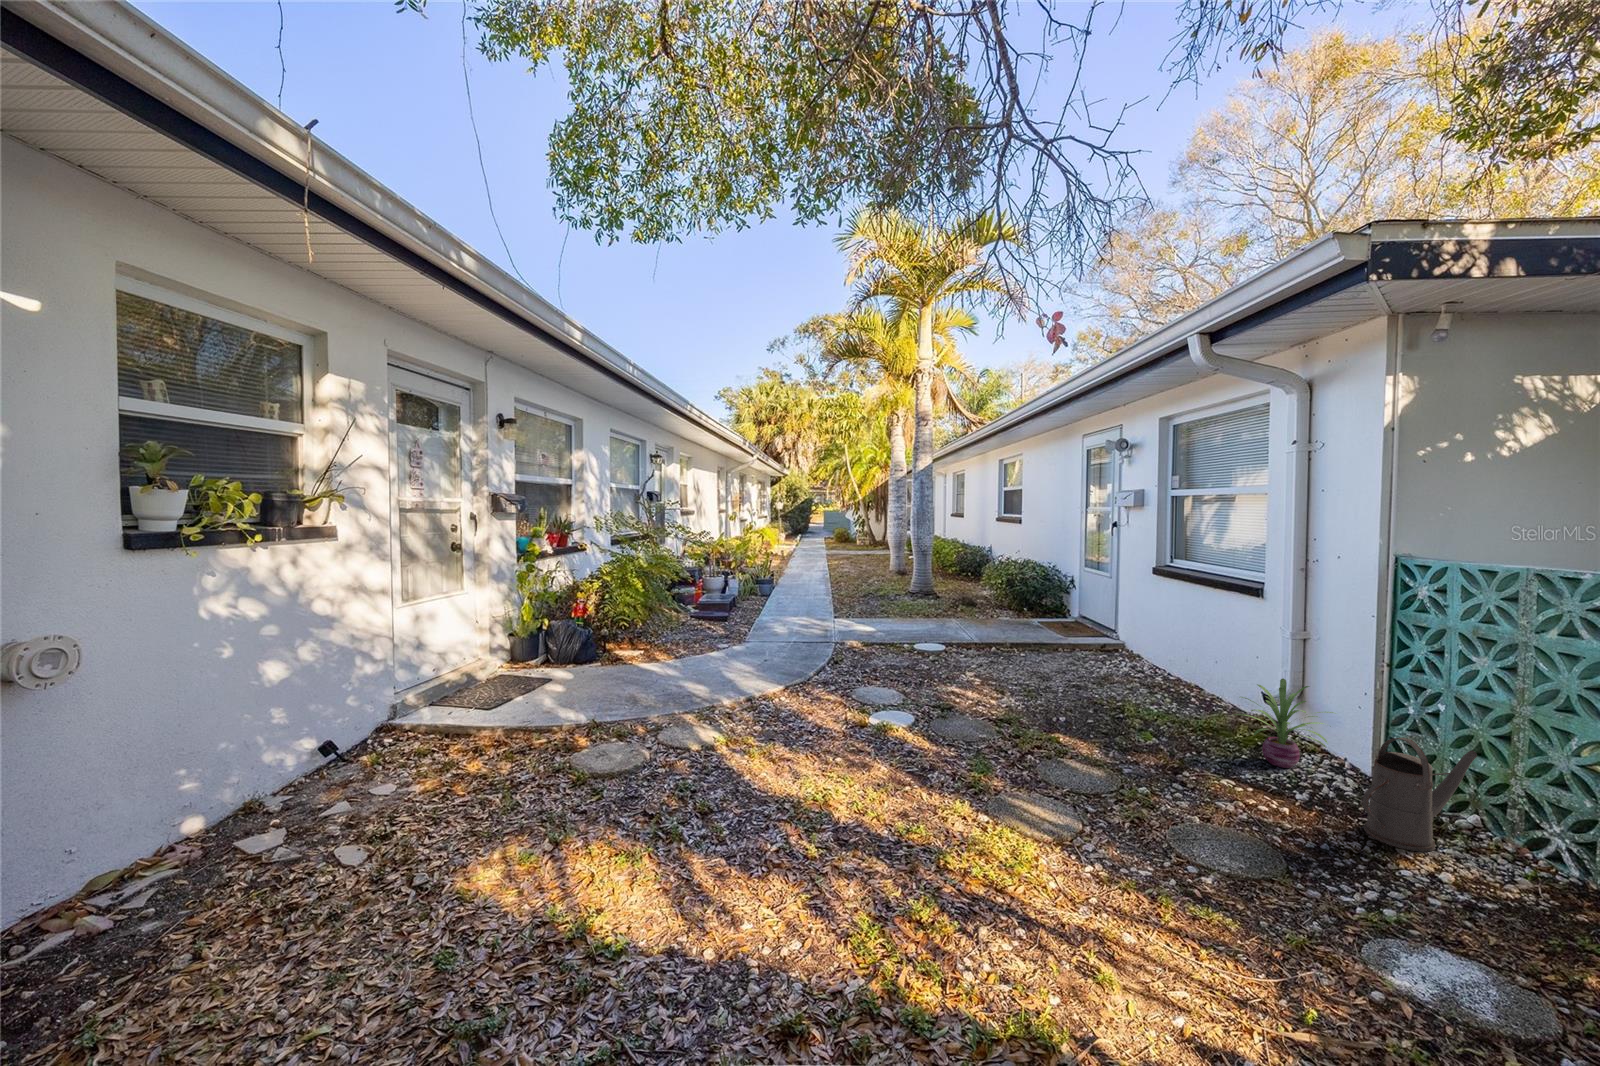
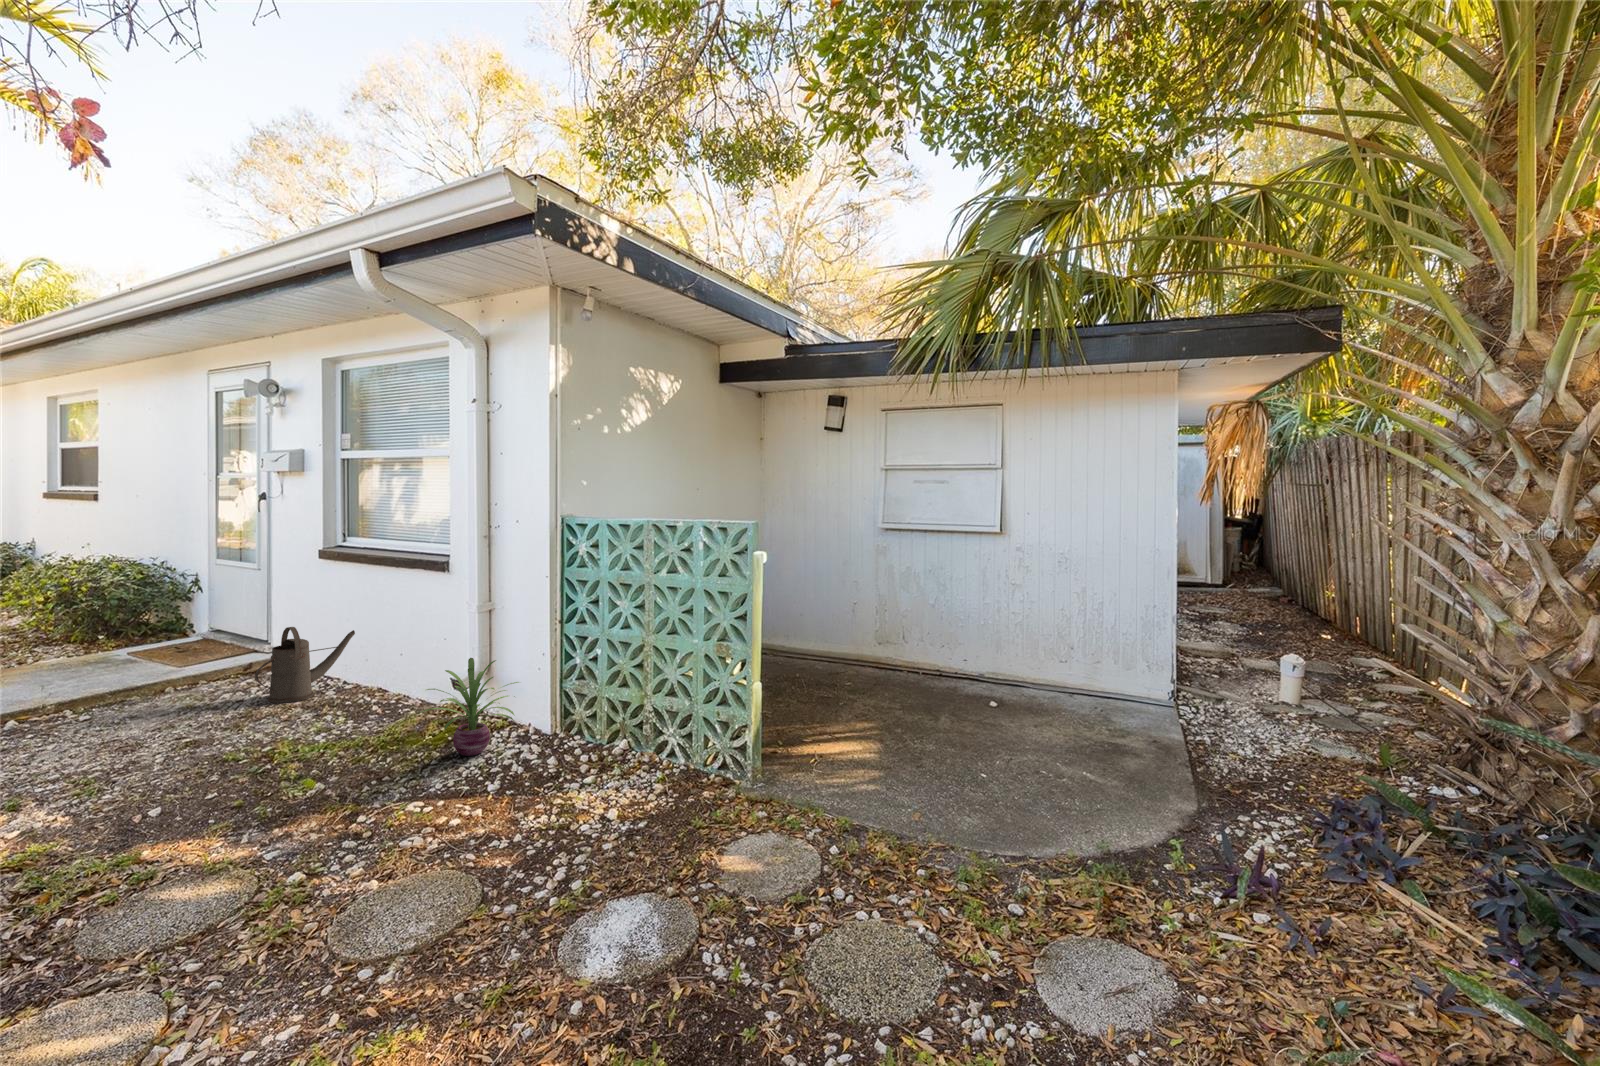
watering can: present [1362,738,1477,852] -> present [255,627,355,703]

